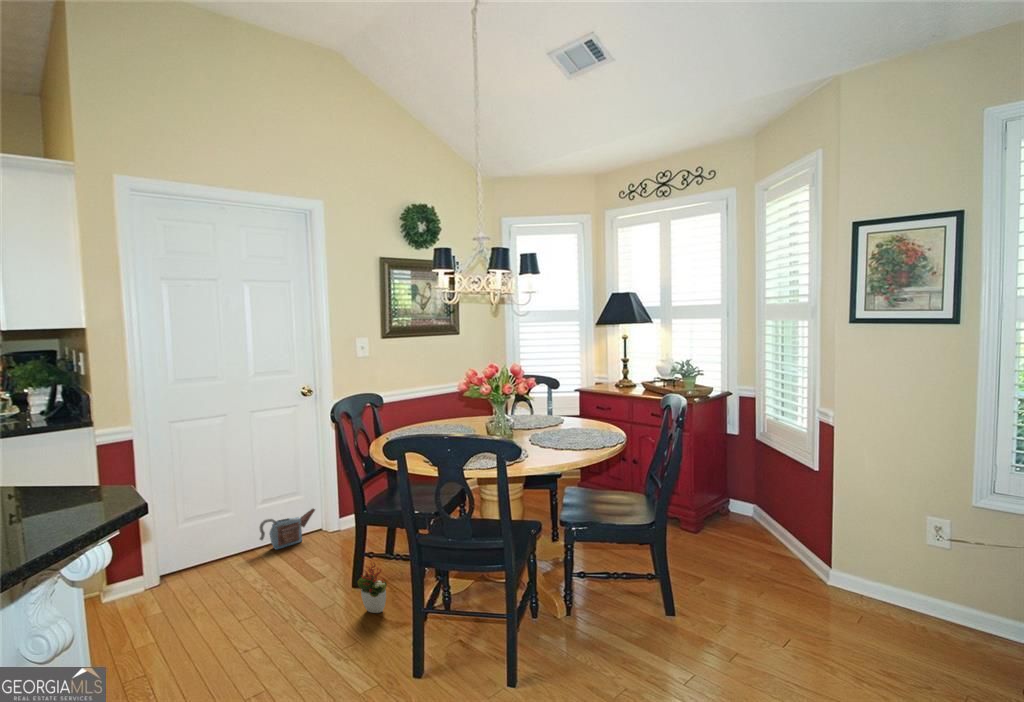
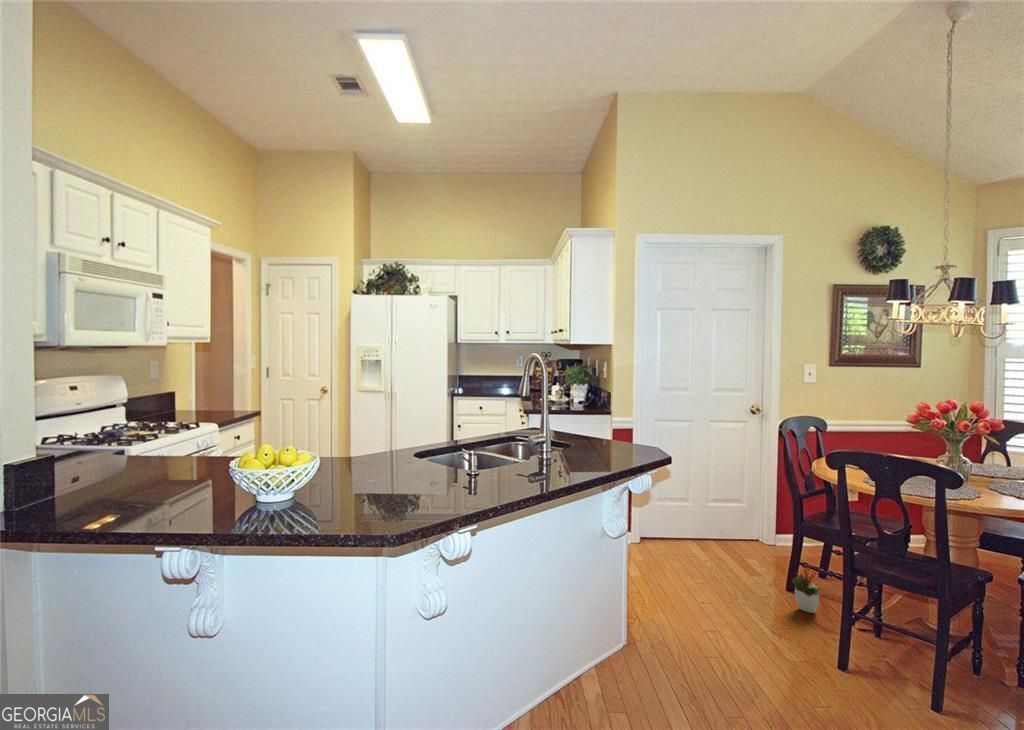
watering can: present [260,509,315,549] -> none [702,520,753,549]

